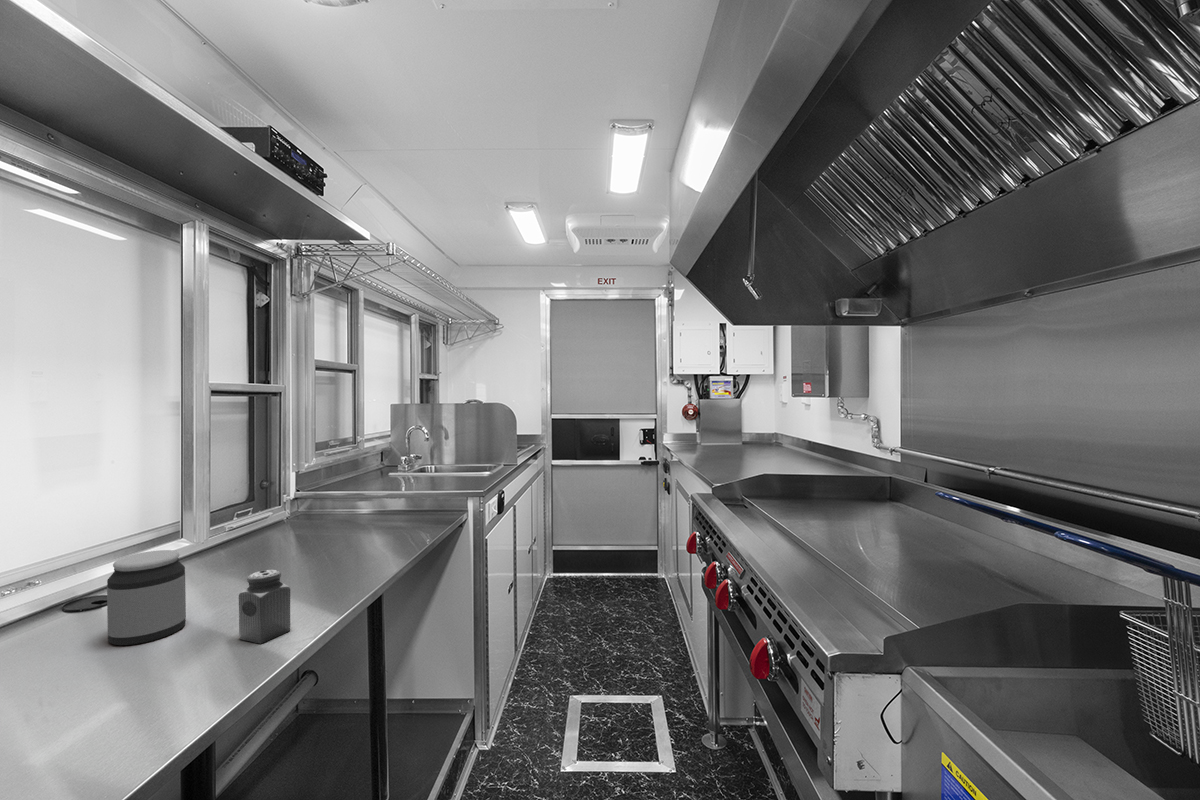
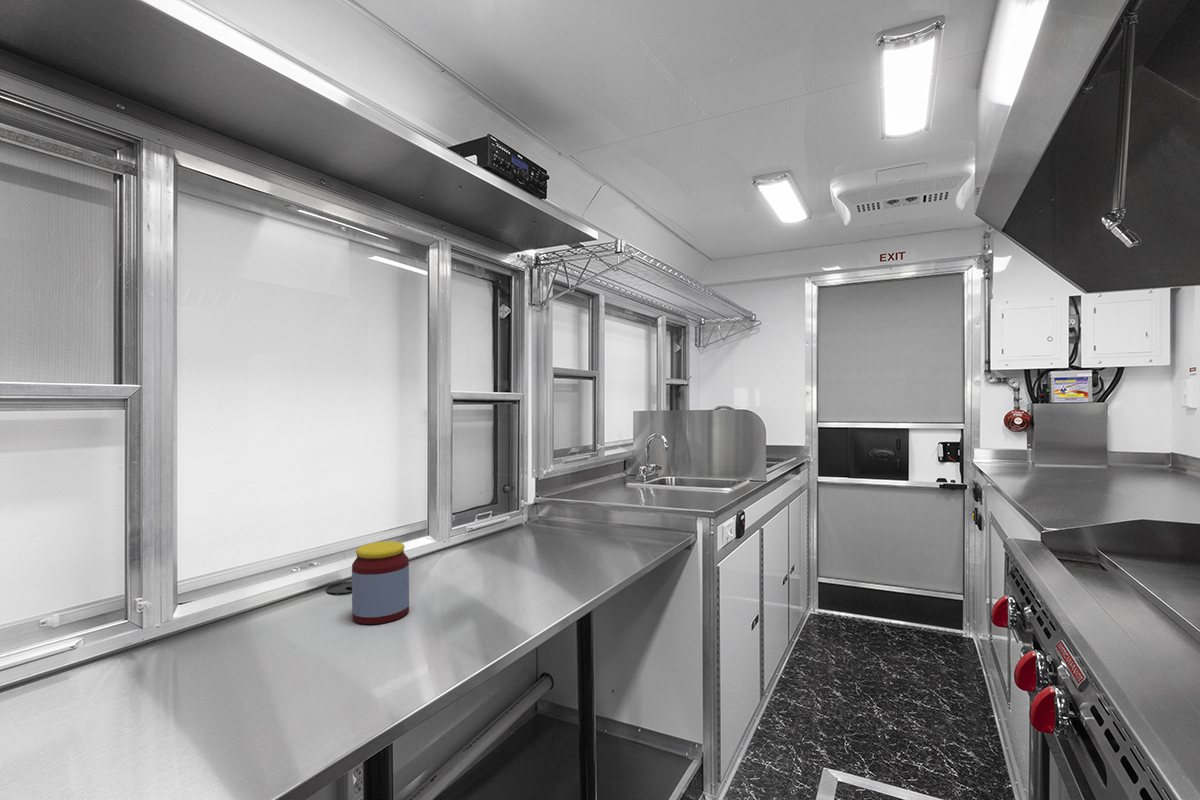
salt shaker: present [239,570,290,644] -> none [437,574,479,648]

